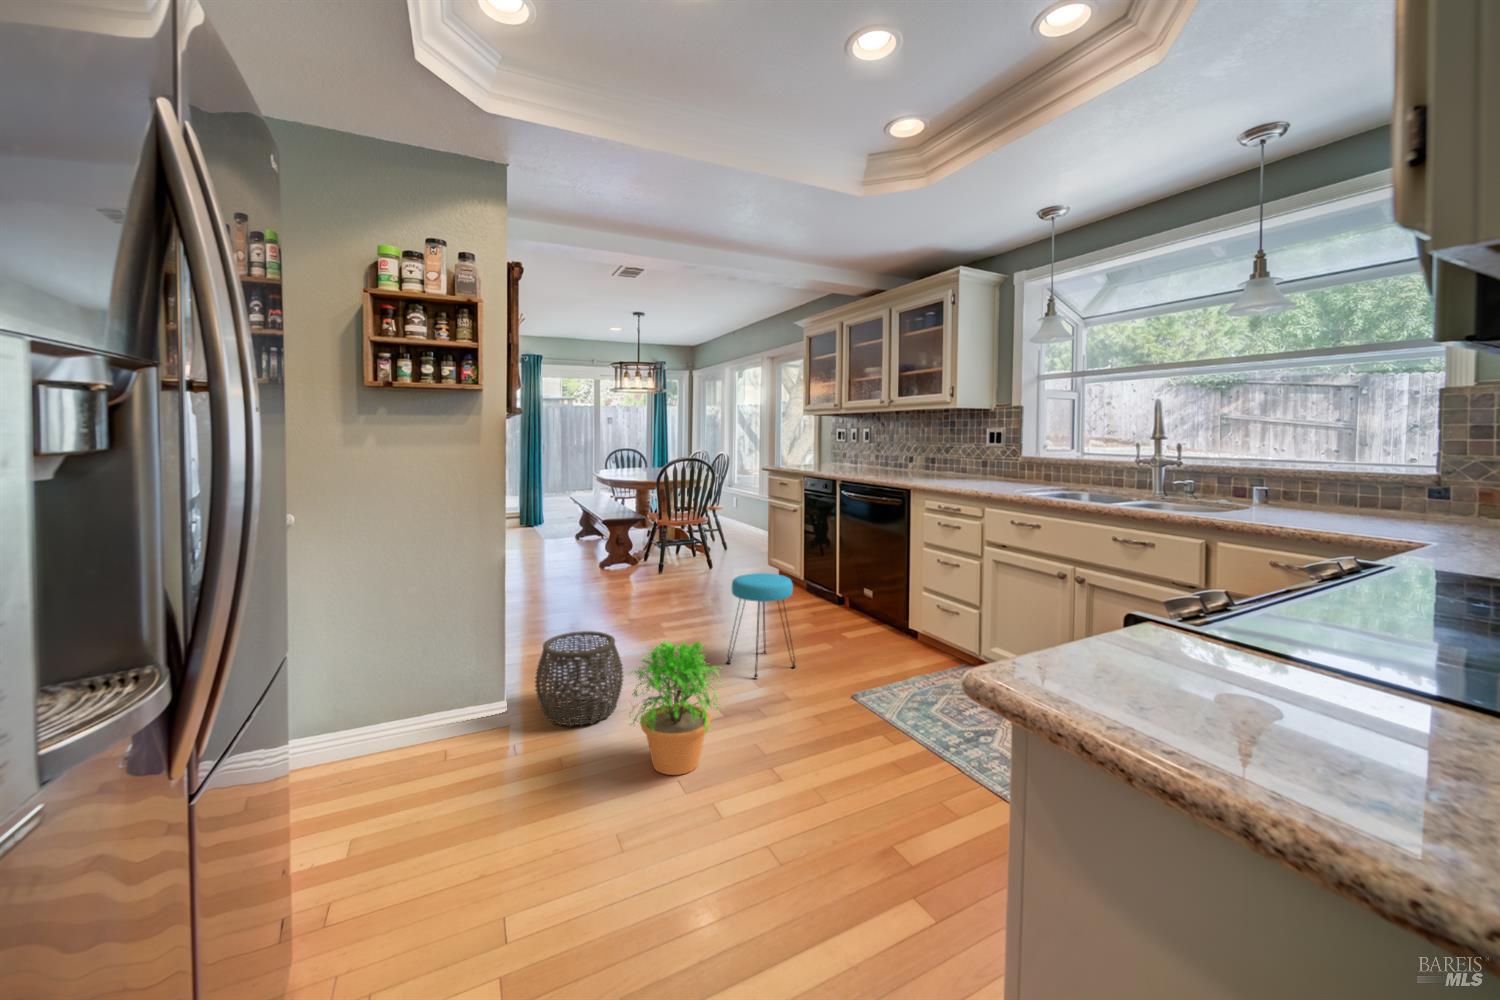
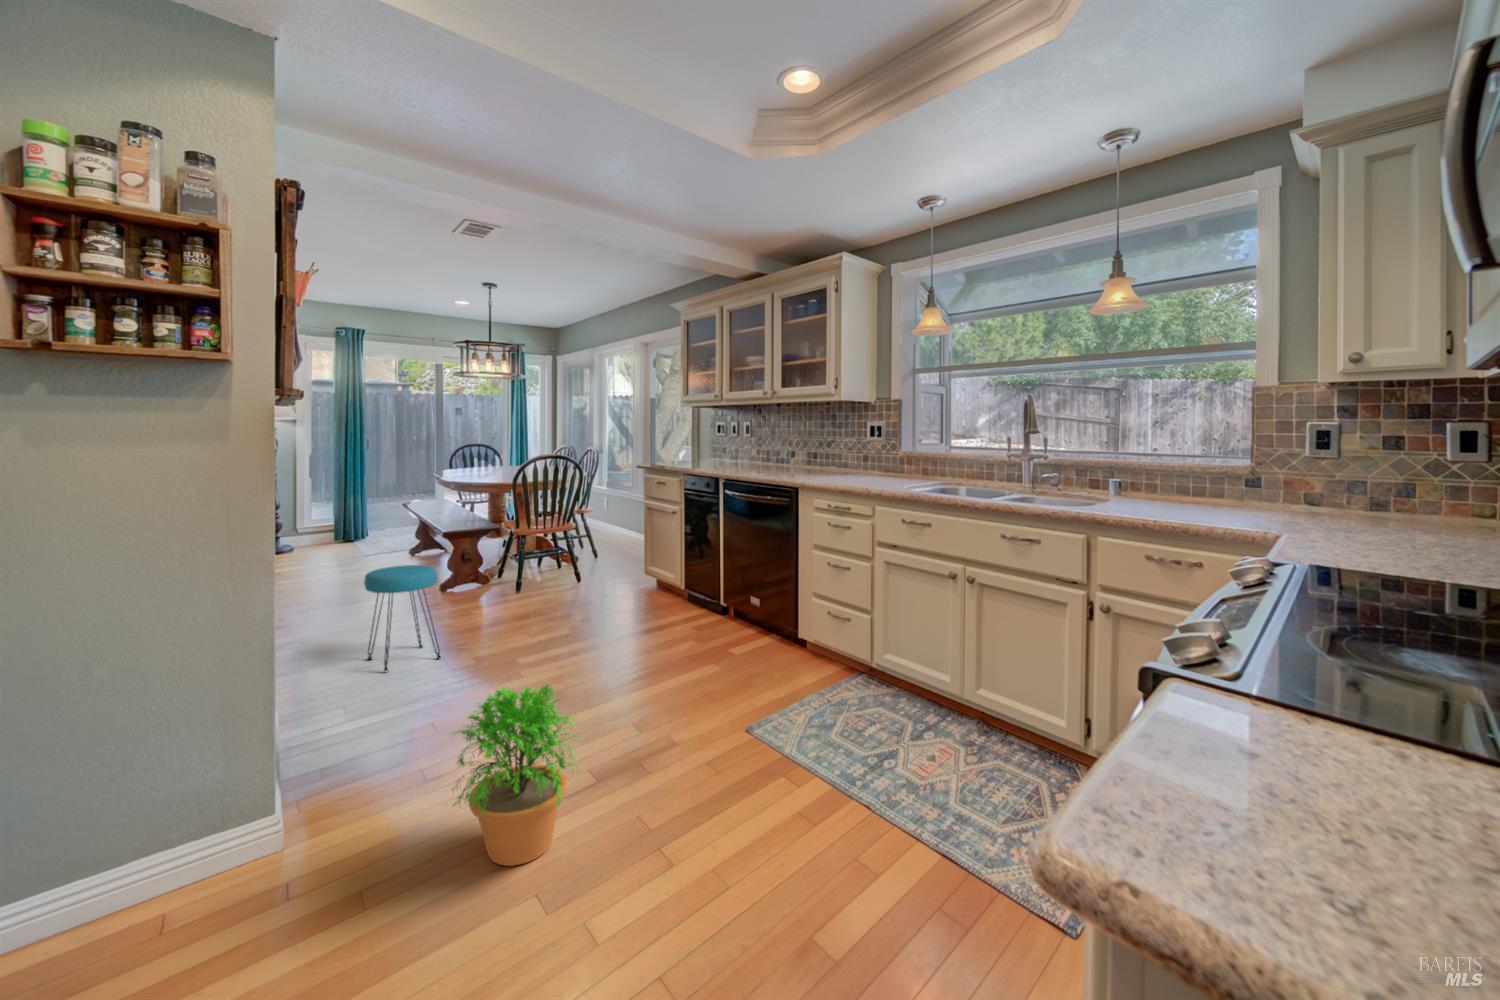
stool: present [727,573,796,677] -> present [364,565,440,671]
woven basket: present [535,631,624,726] -> none [322,675,453,808]

